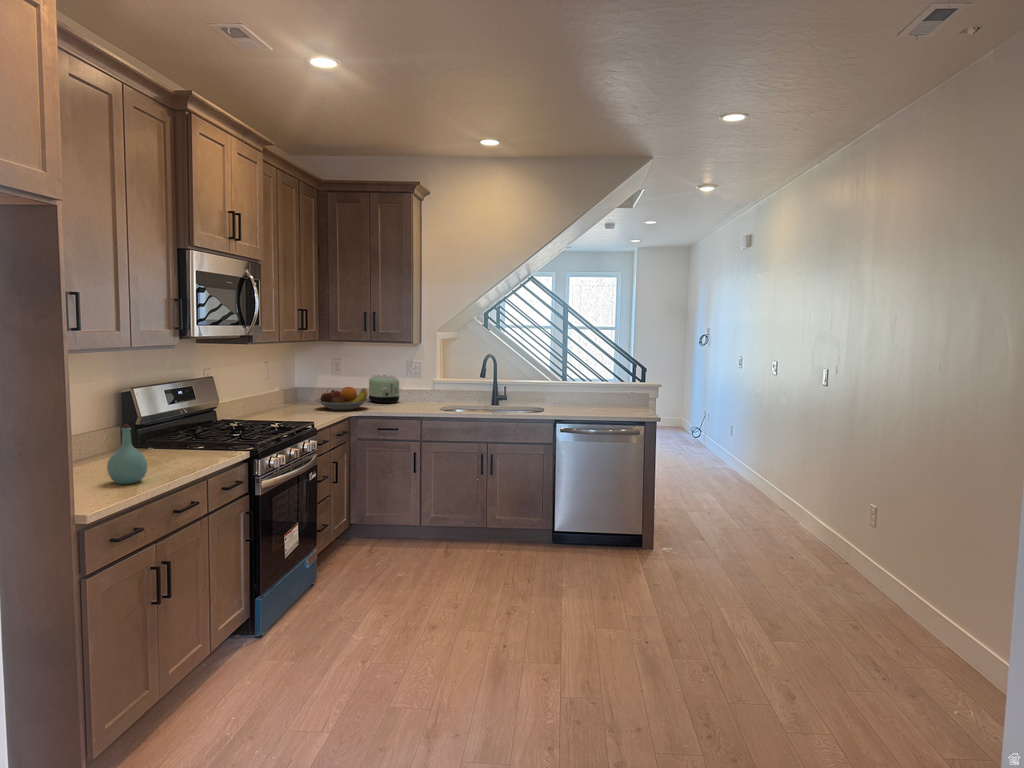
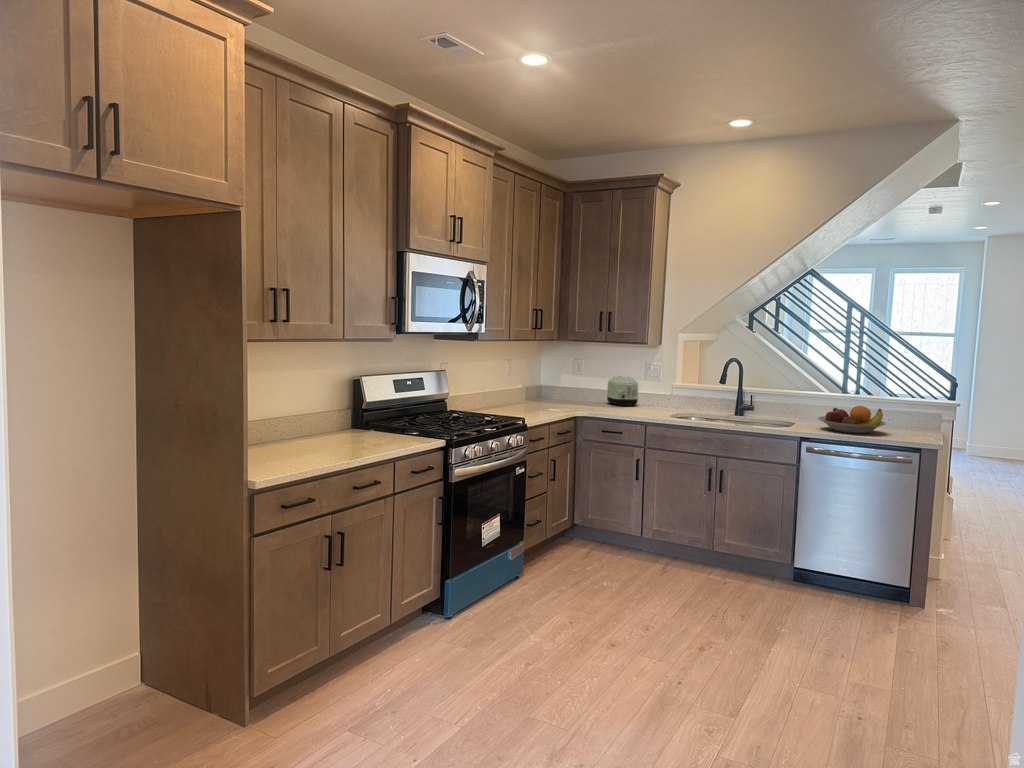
fruit bowl: present [316,387,369,410] -> present [818,406,886,433]
bottle: present [107,425,147,484] -> none [300,406,333,459]

